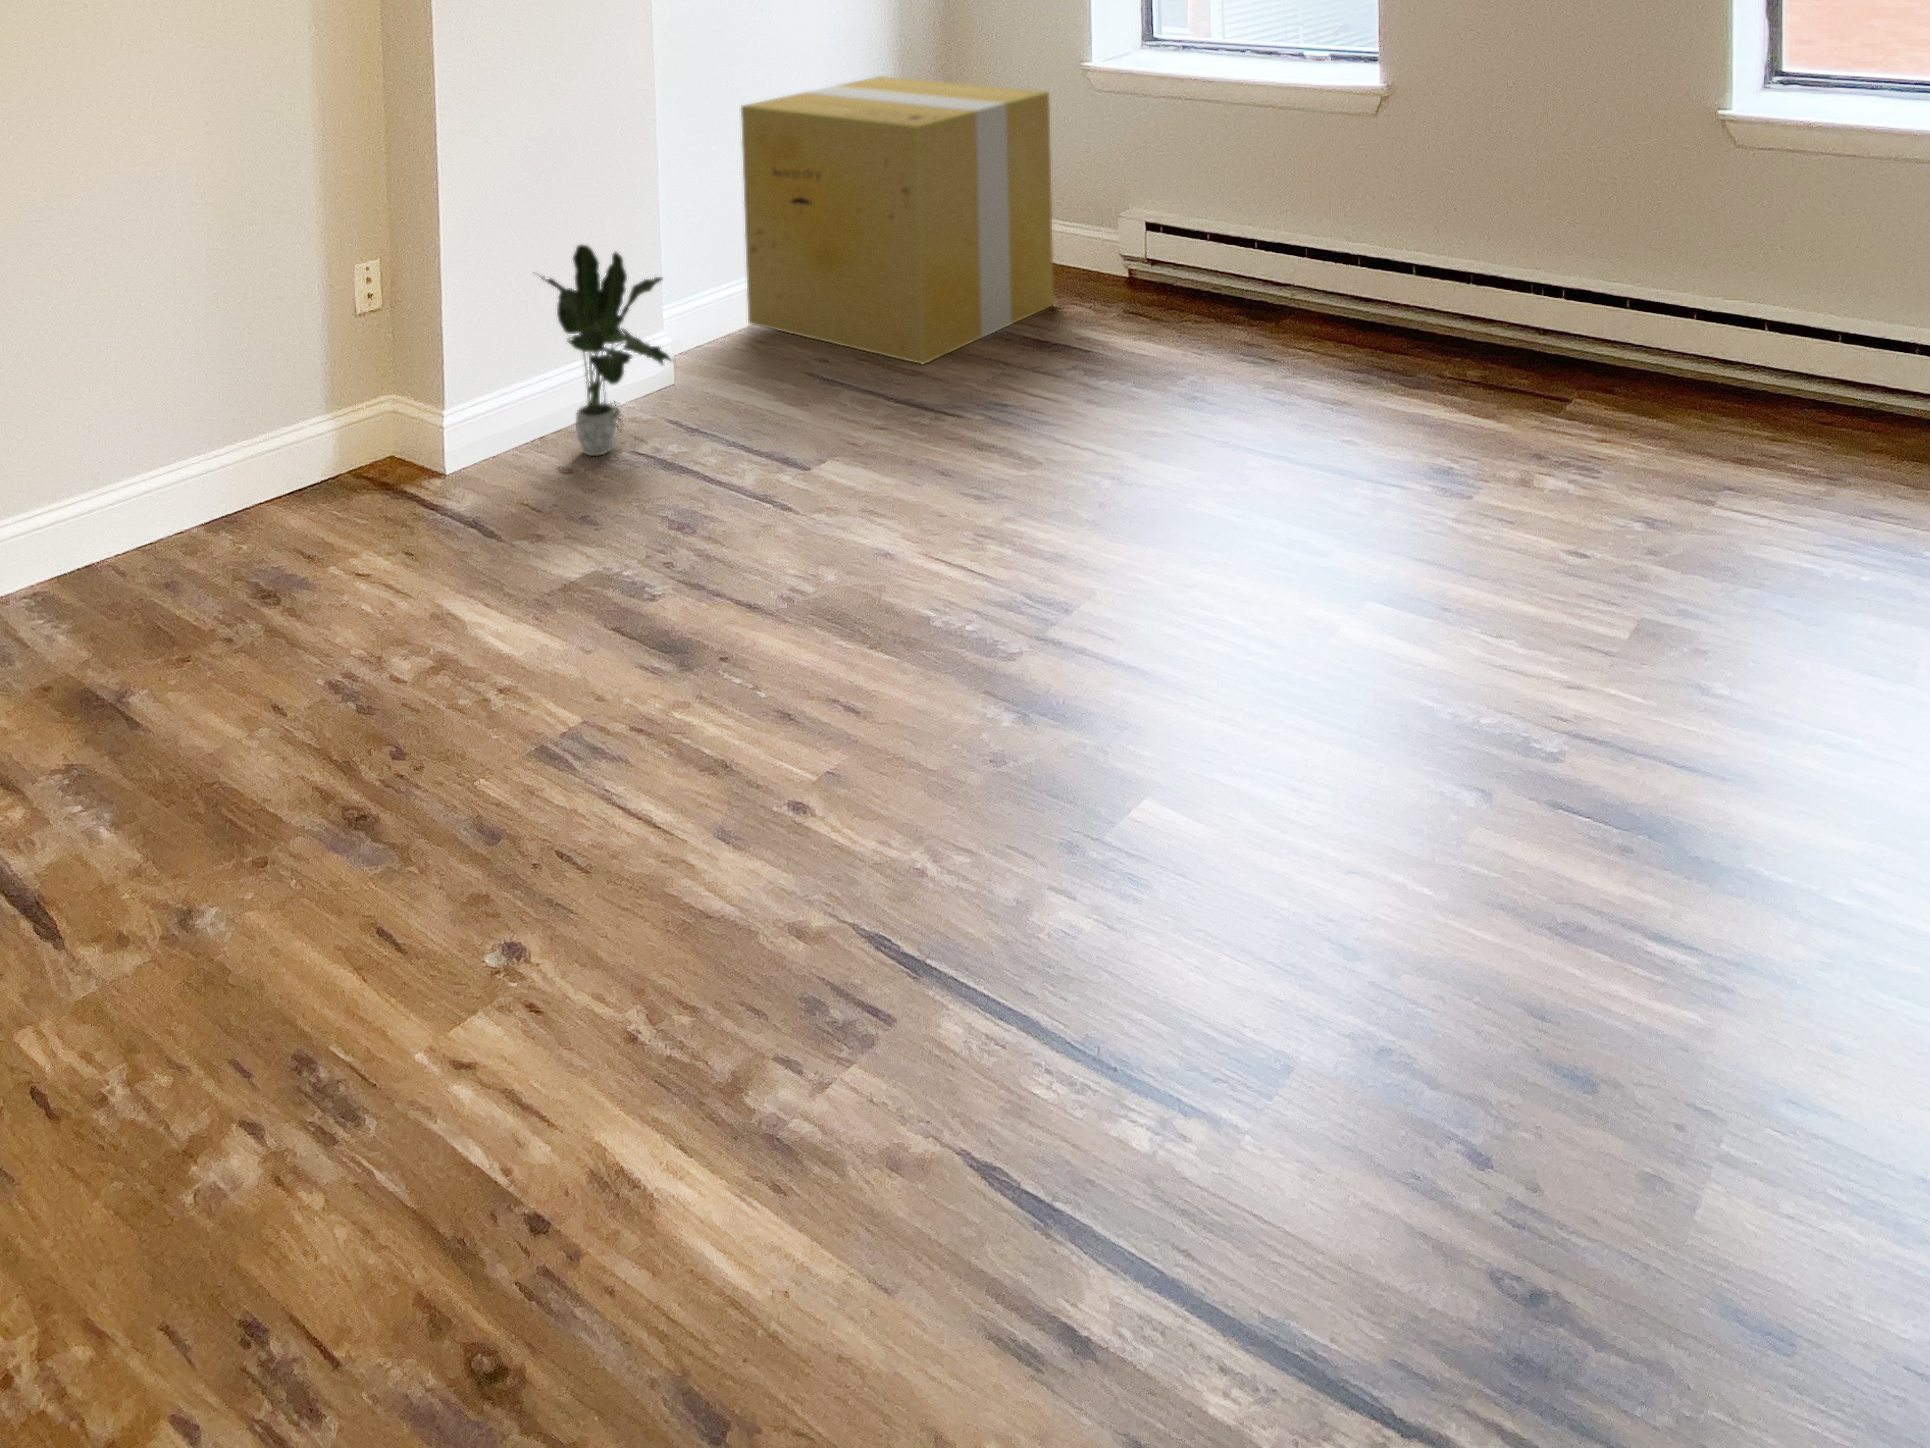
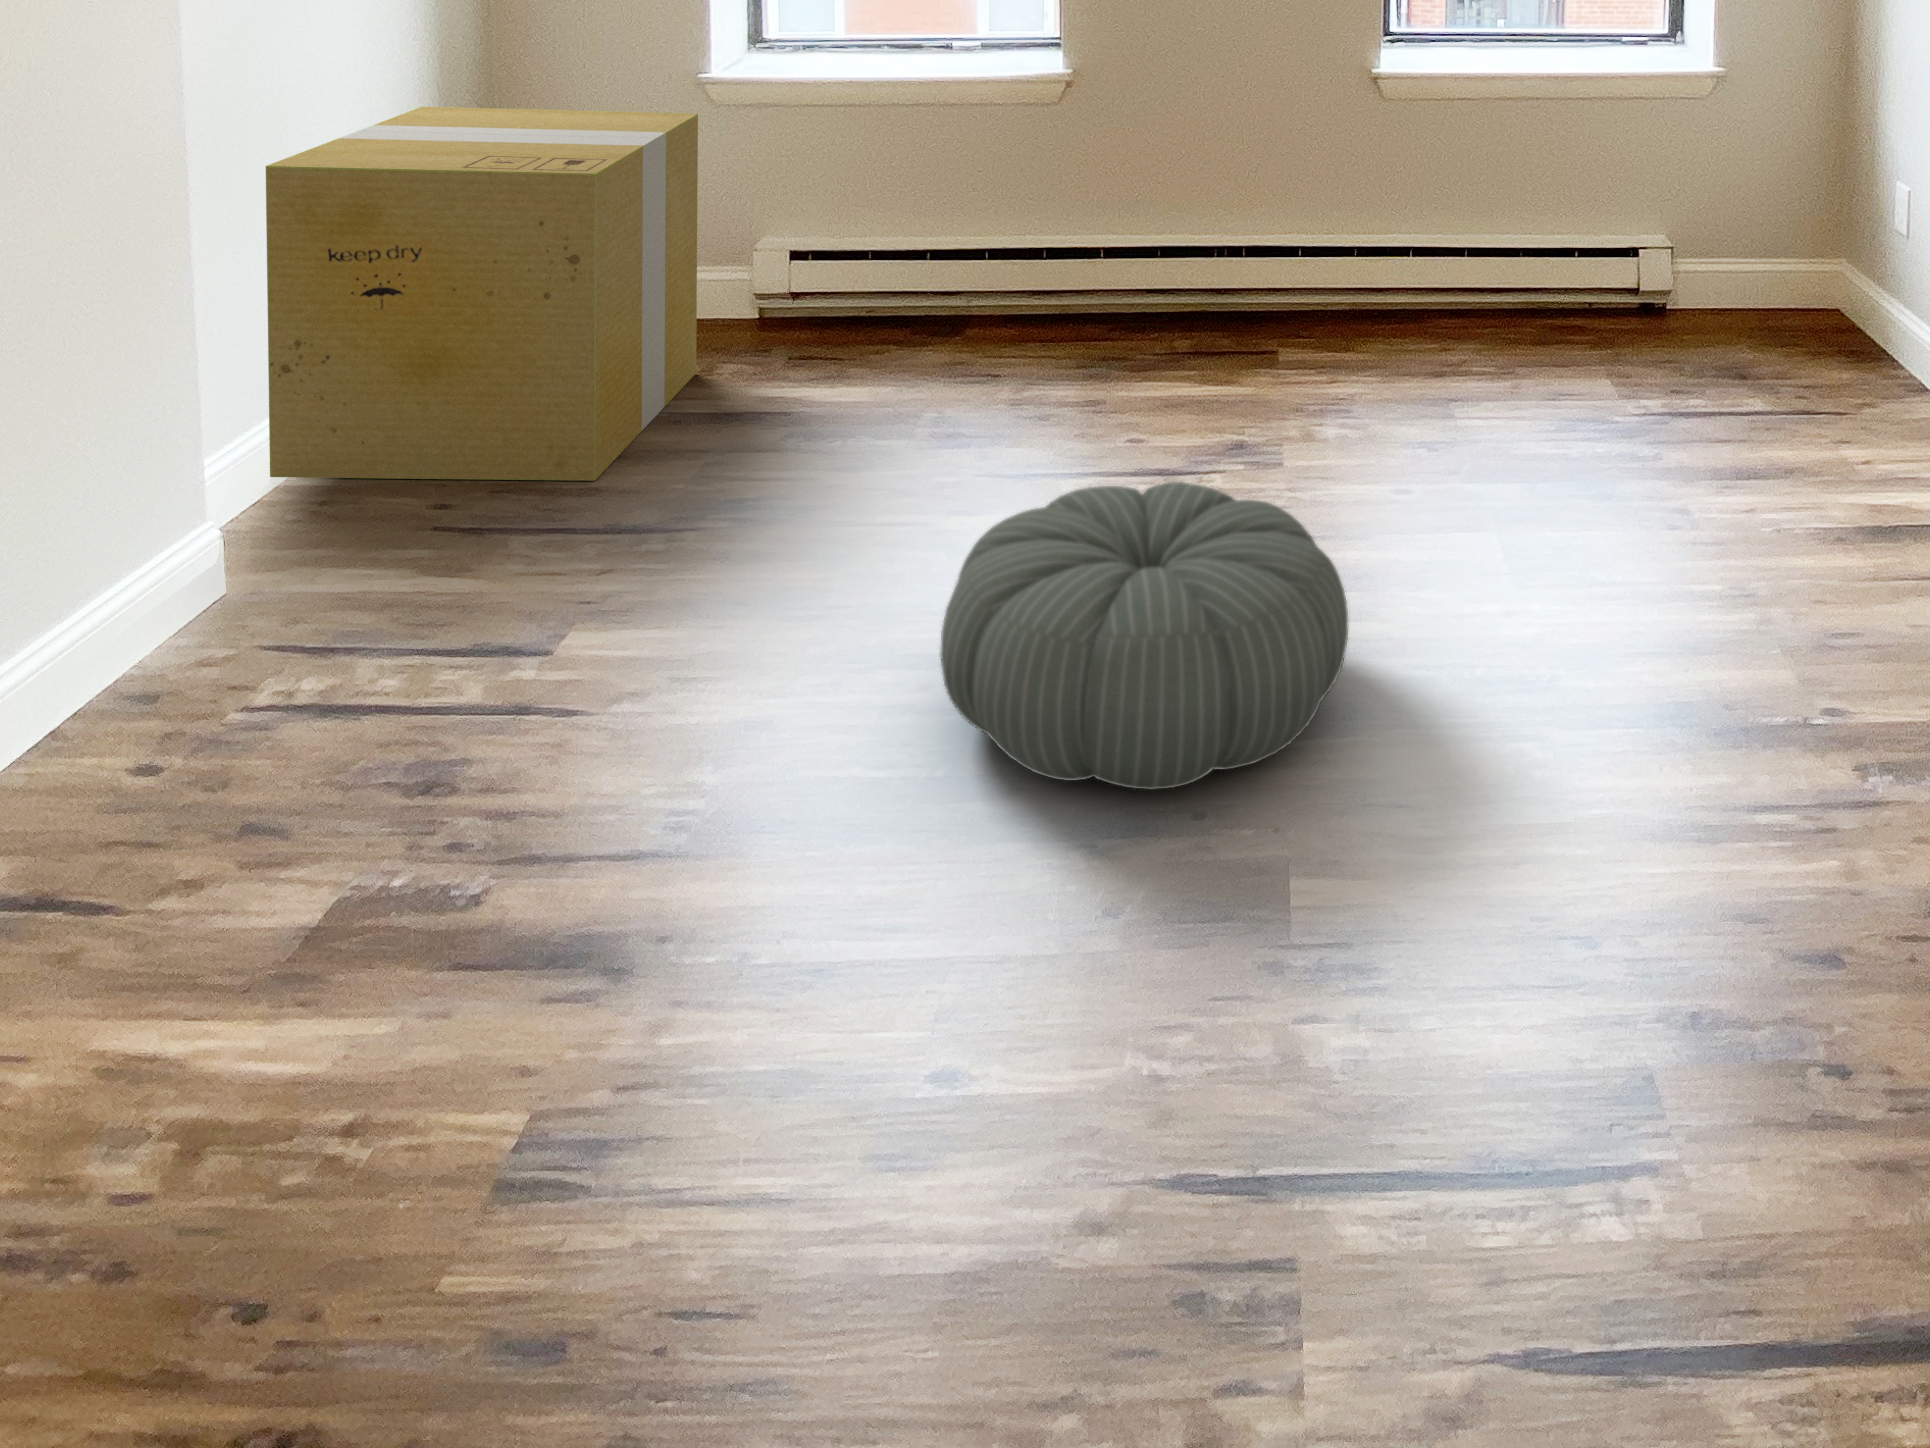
potted plant: present [539,245,672,456] -> none [65,410,327,734]
pouf: none [980,424,1346,688] -> present [940,482,1348,790]

